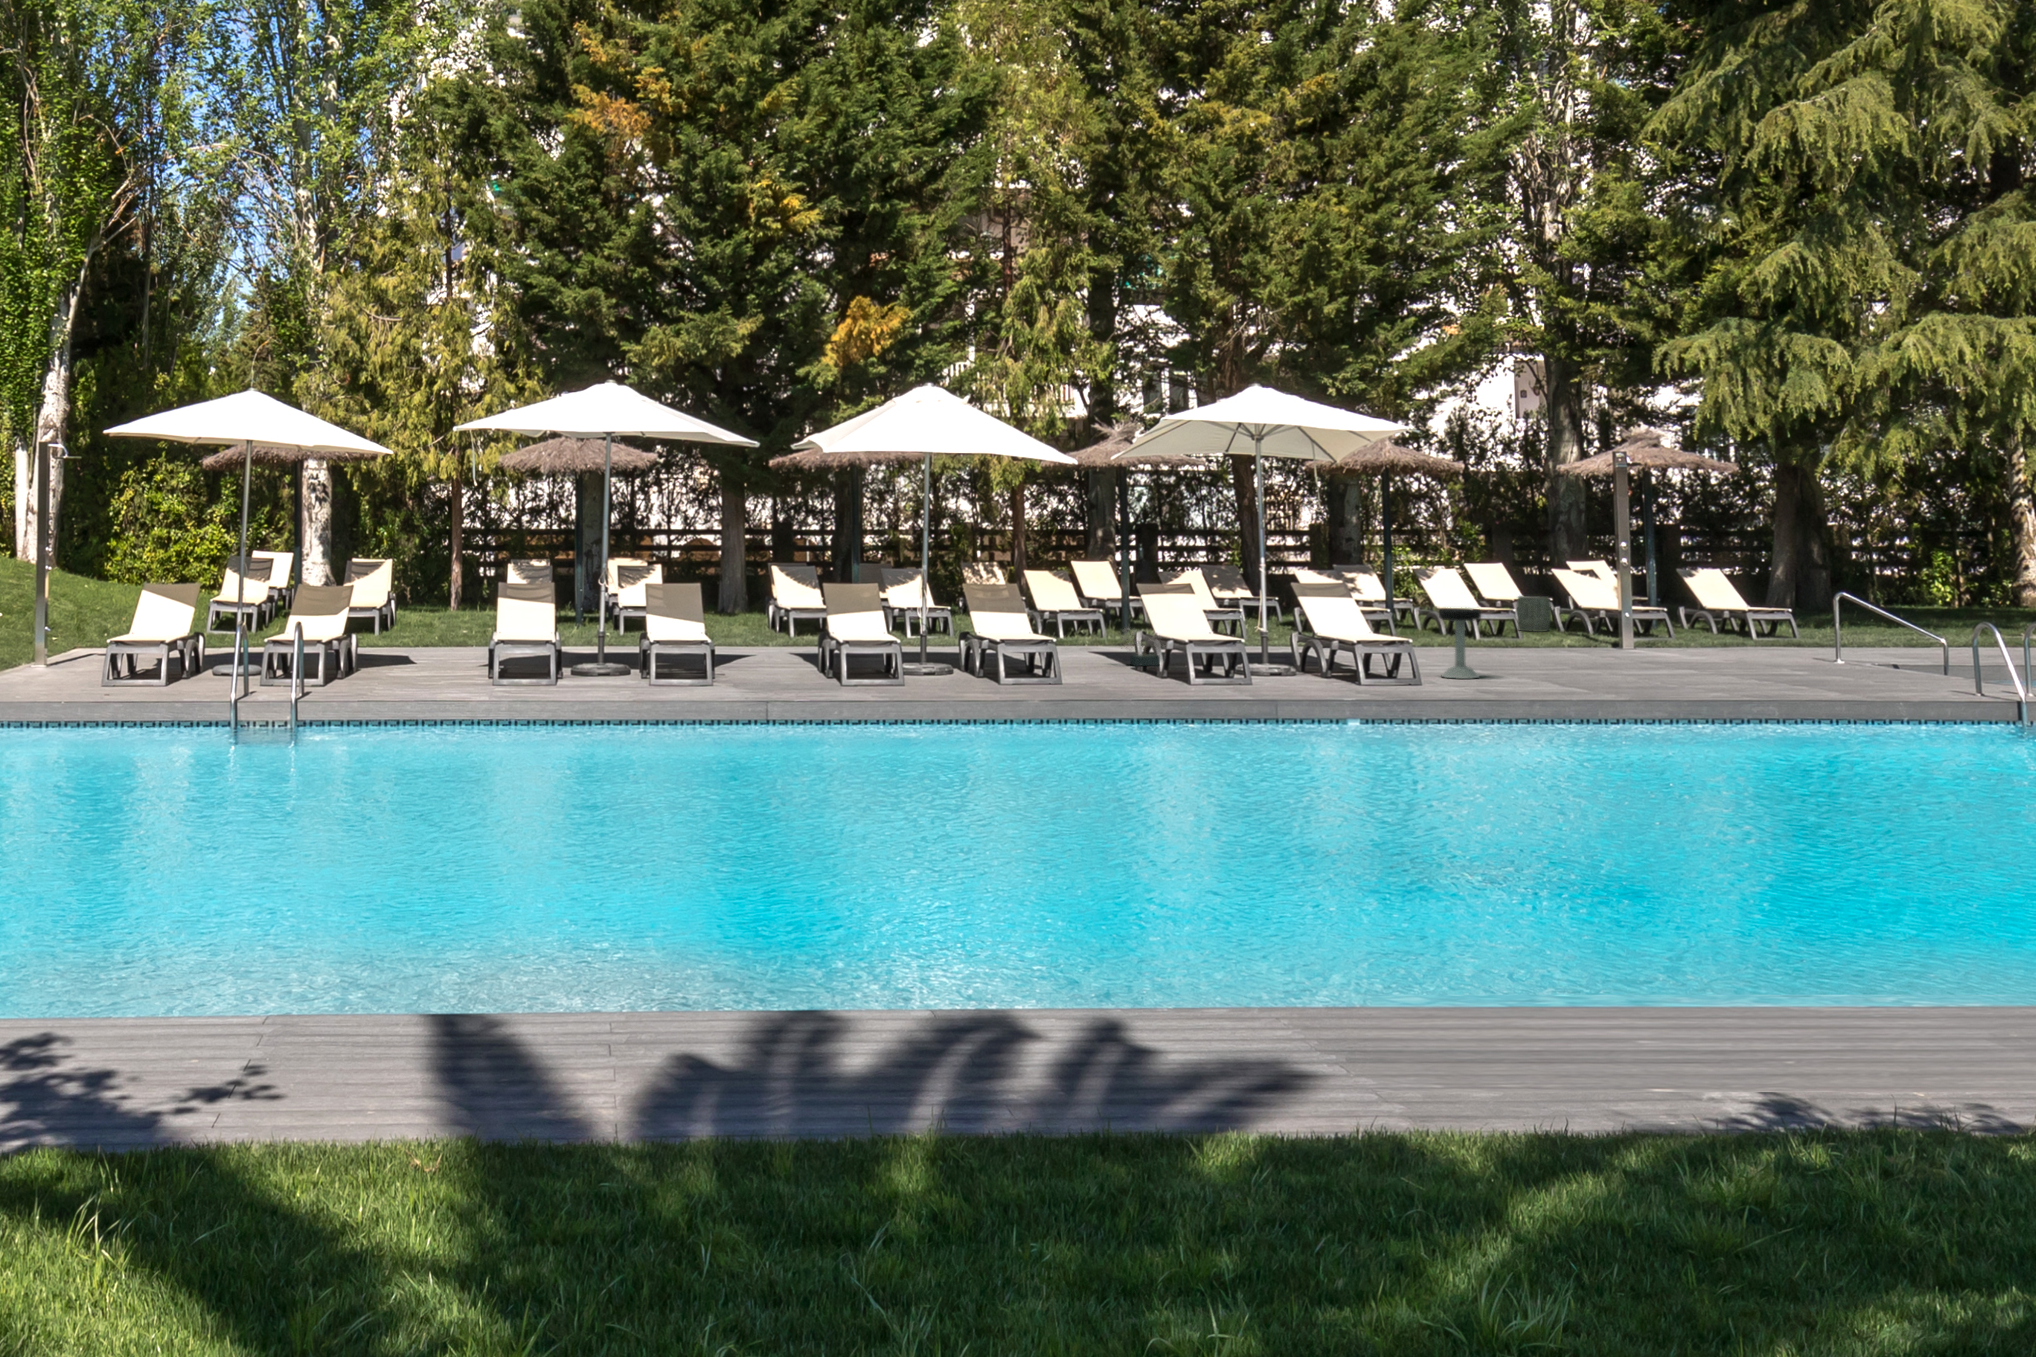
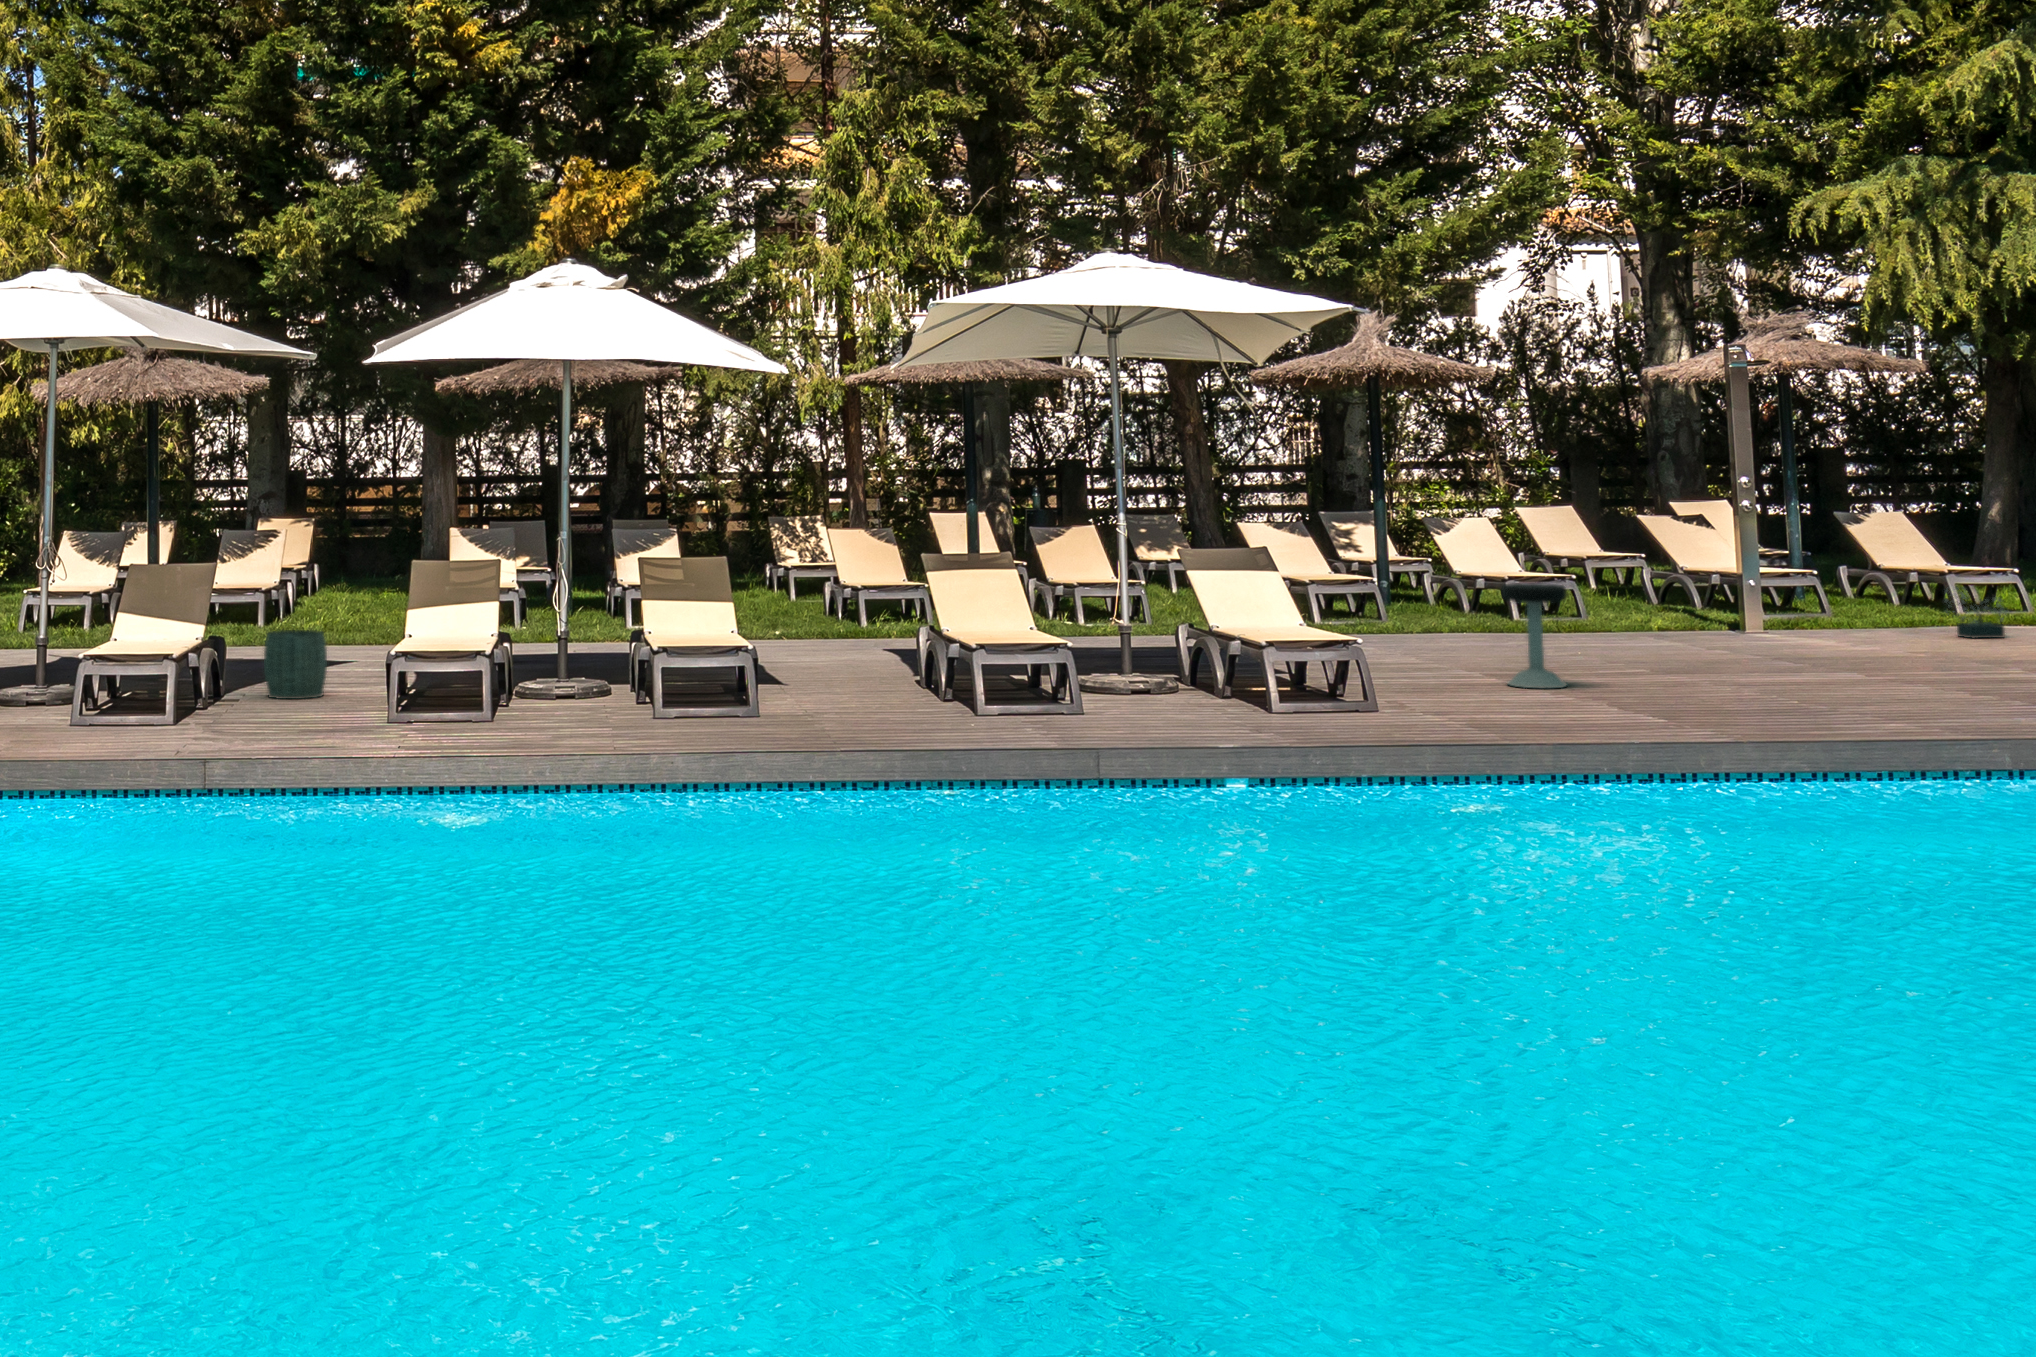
woven basket: present [1516,596,1551,632] -> present [264,630,327,699]
decorative plant: present [1122,629,1160,666] -> present [1946,588,2005,639]

